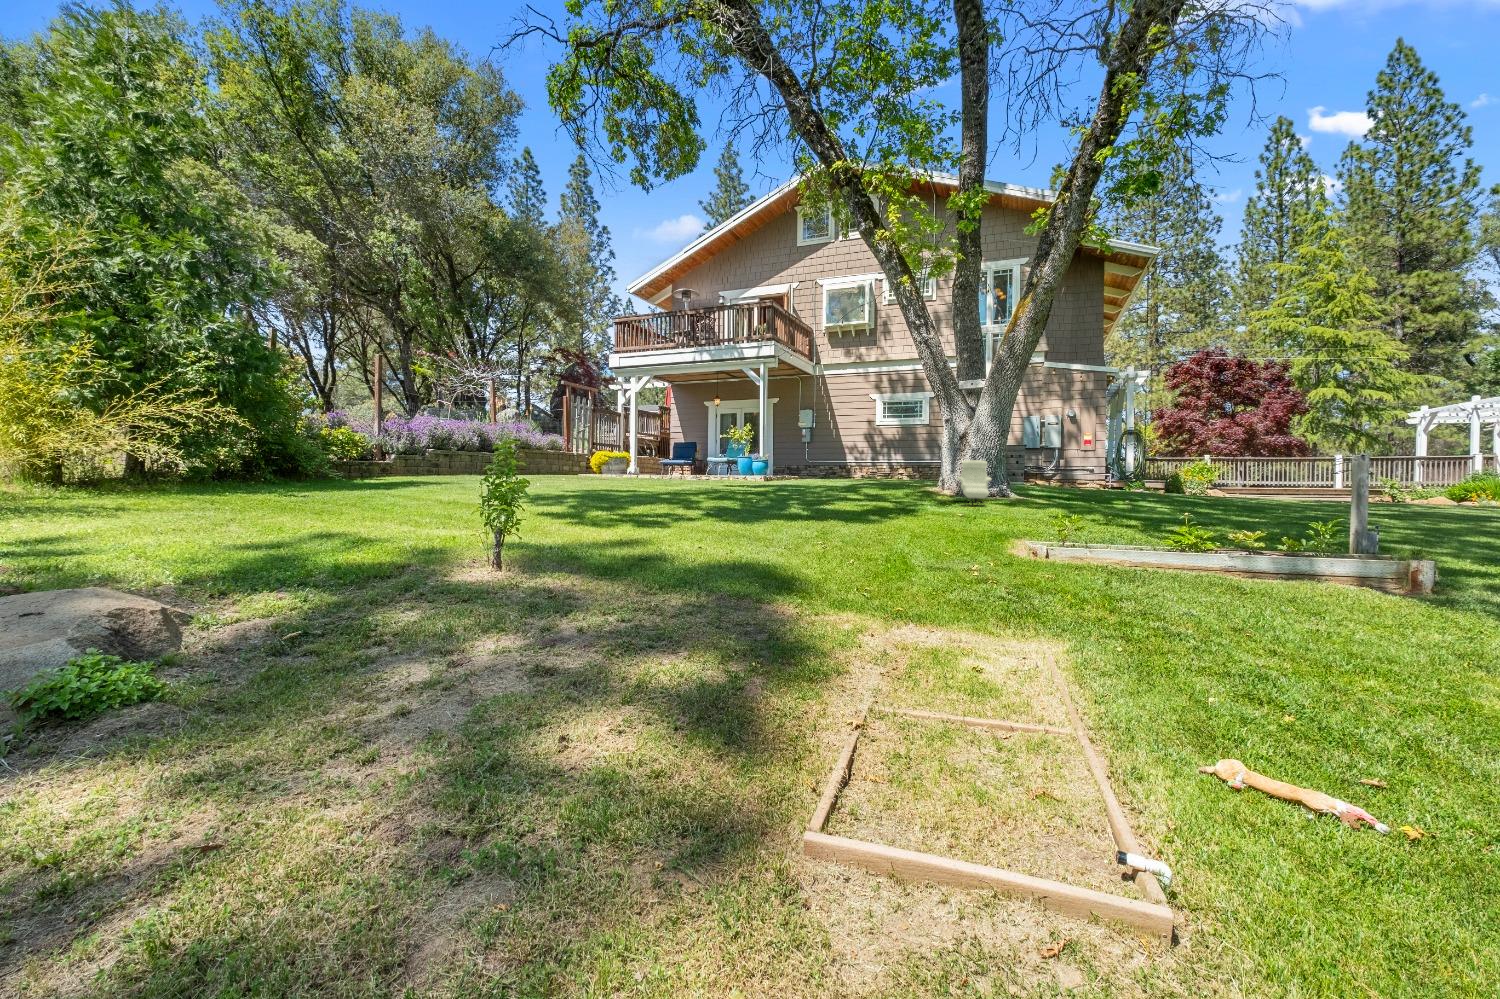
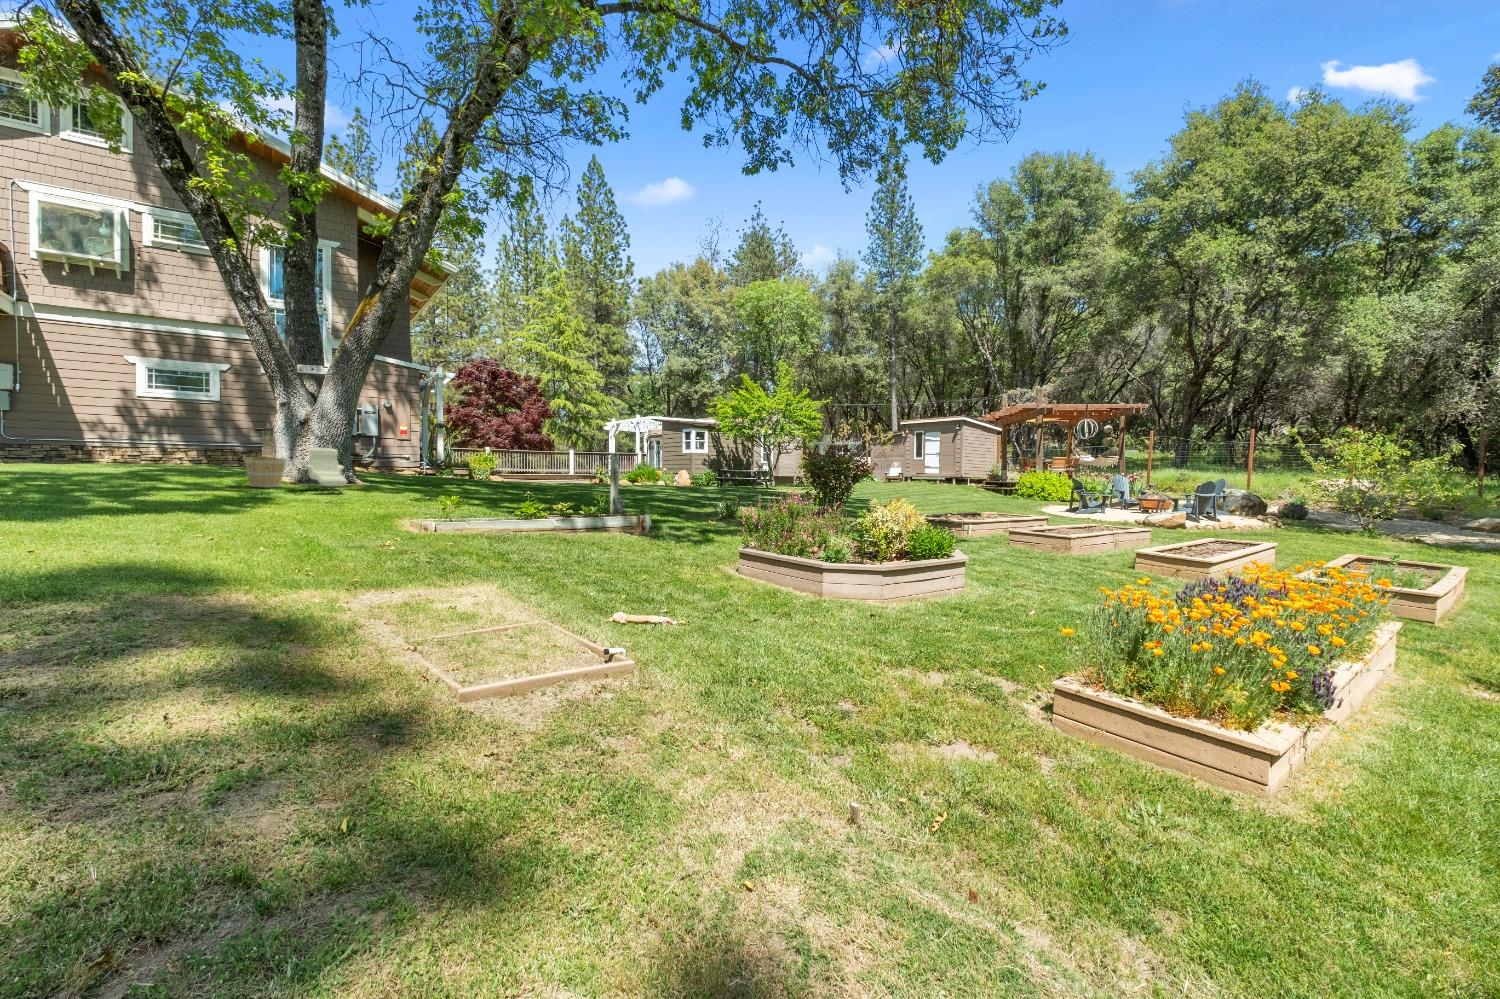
wooden bucket: none [913,470,946,498] -> present [244,456,287,488]

